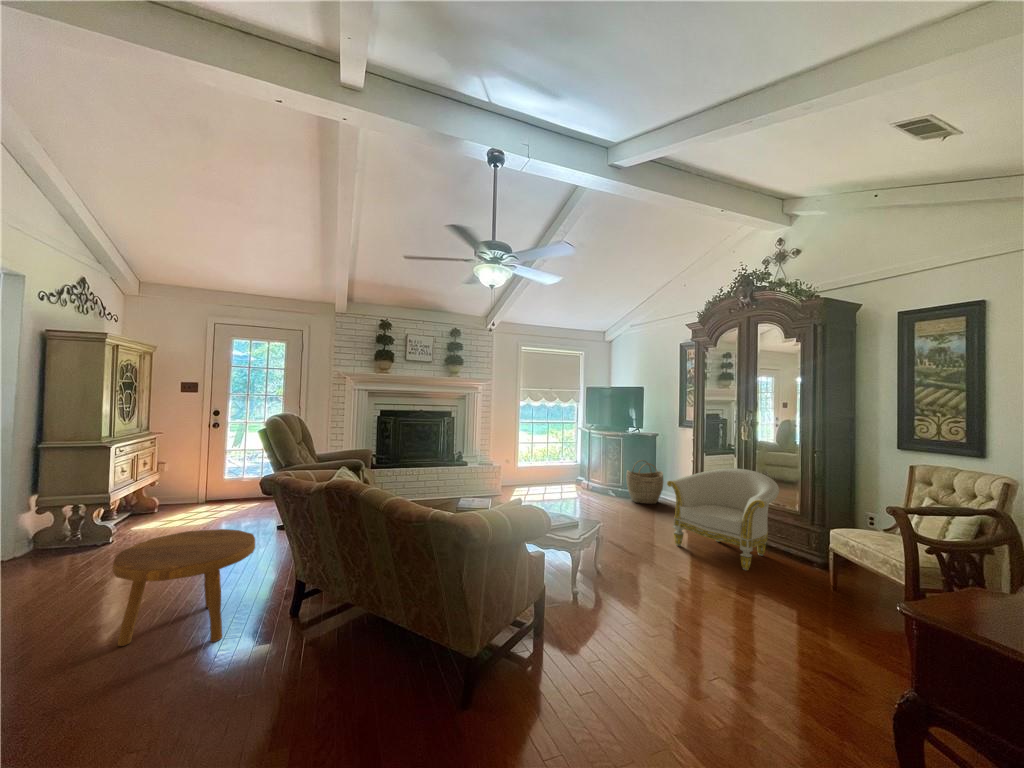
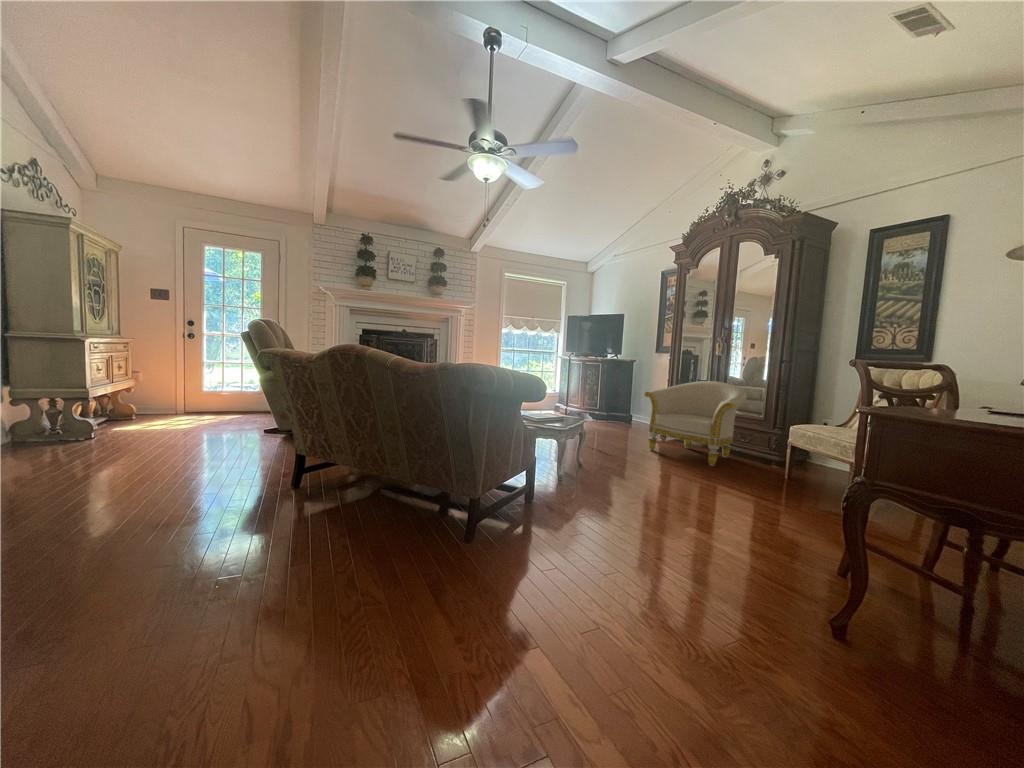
woven basket: present [626,460,663,504] -> none [603,384,638,424]
footstool: present [112,529,255,646] -> none [113,409,254,505]

